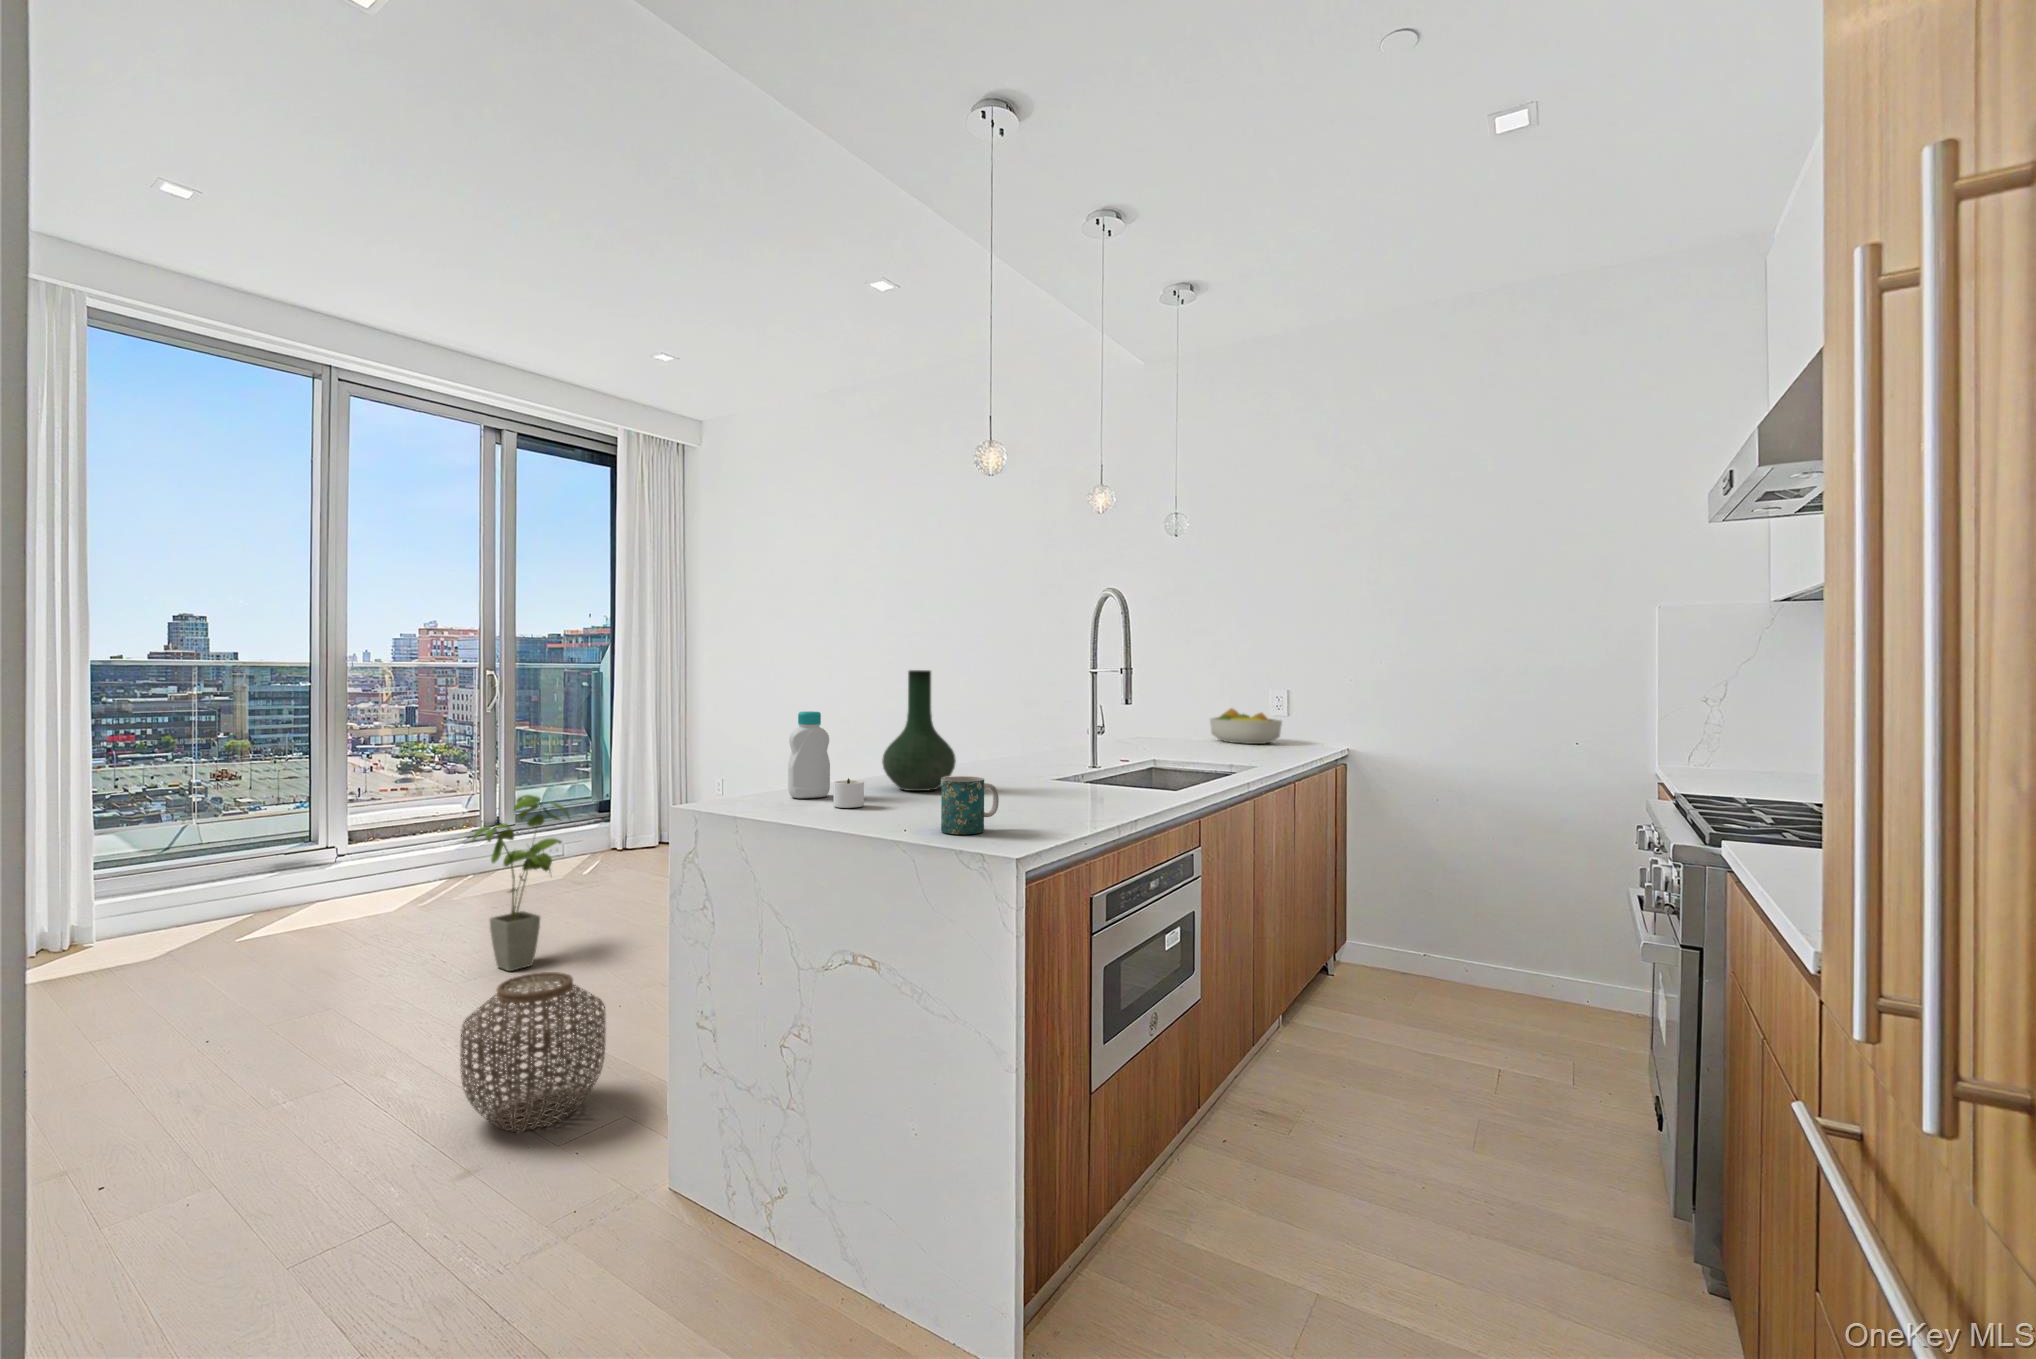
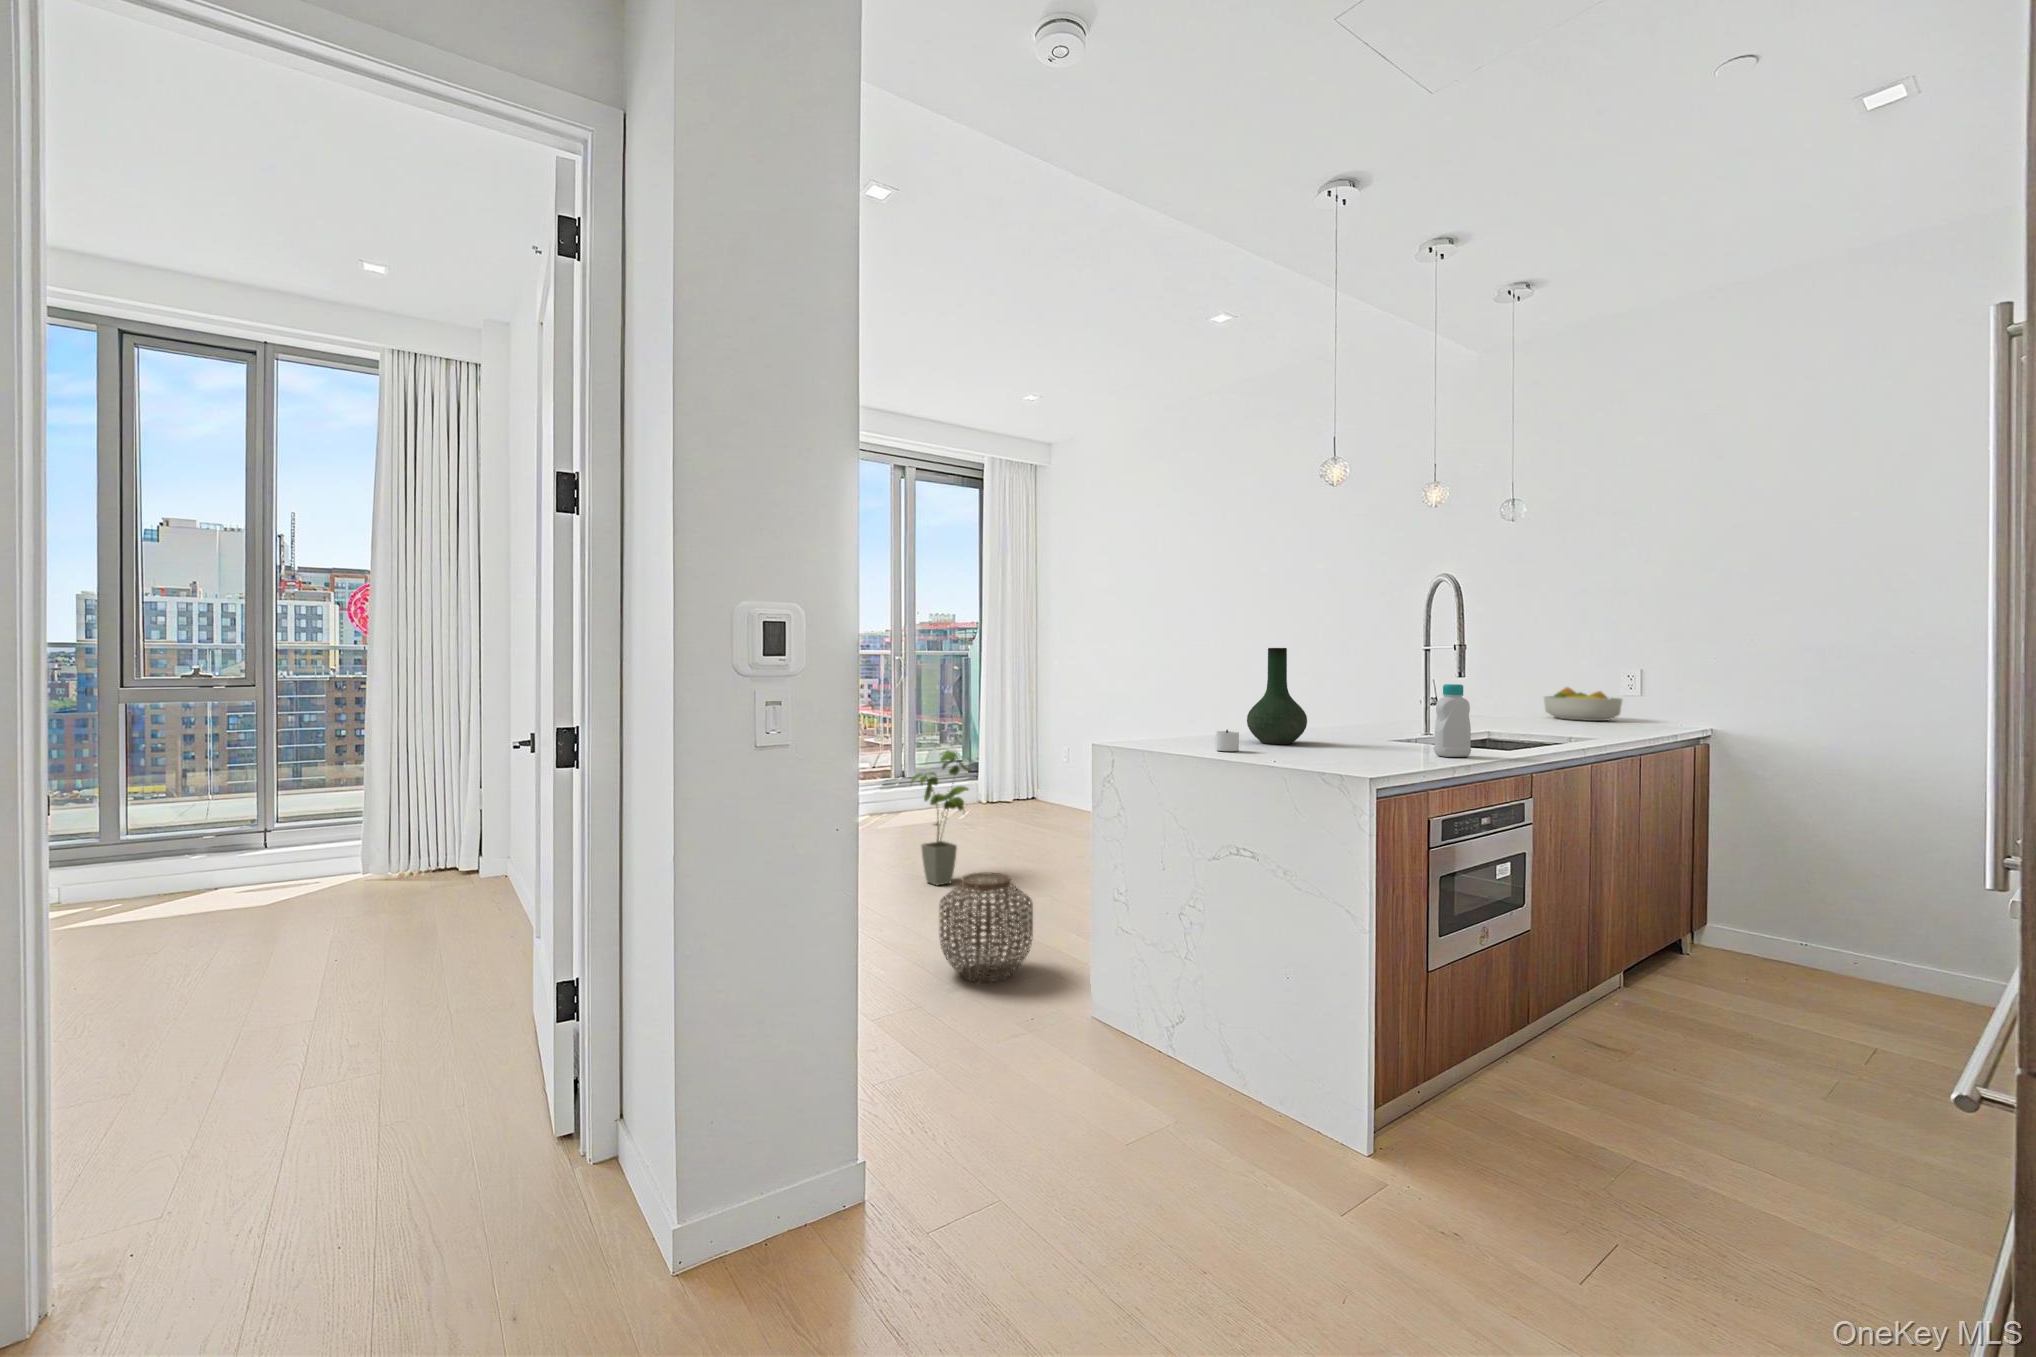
bottle: present [788,711,830,798] -> present [1434,684,1471,757]
mug: present [941,776,999,834] -> none [1307,725,1352,768]

